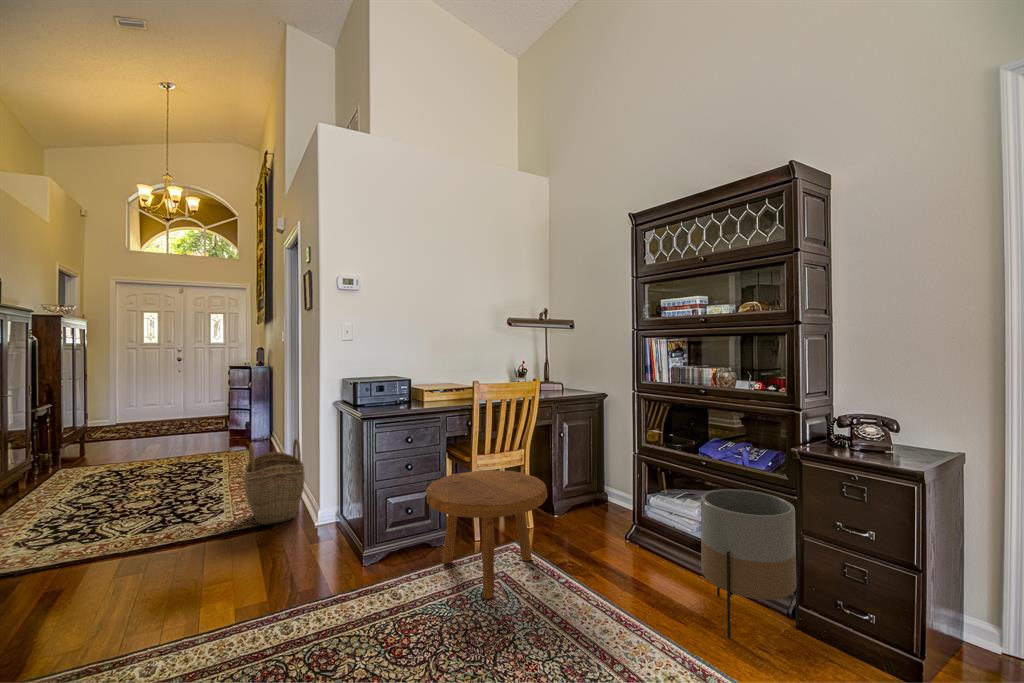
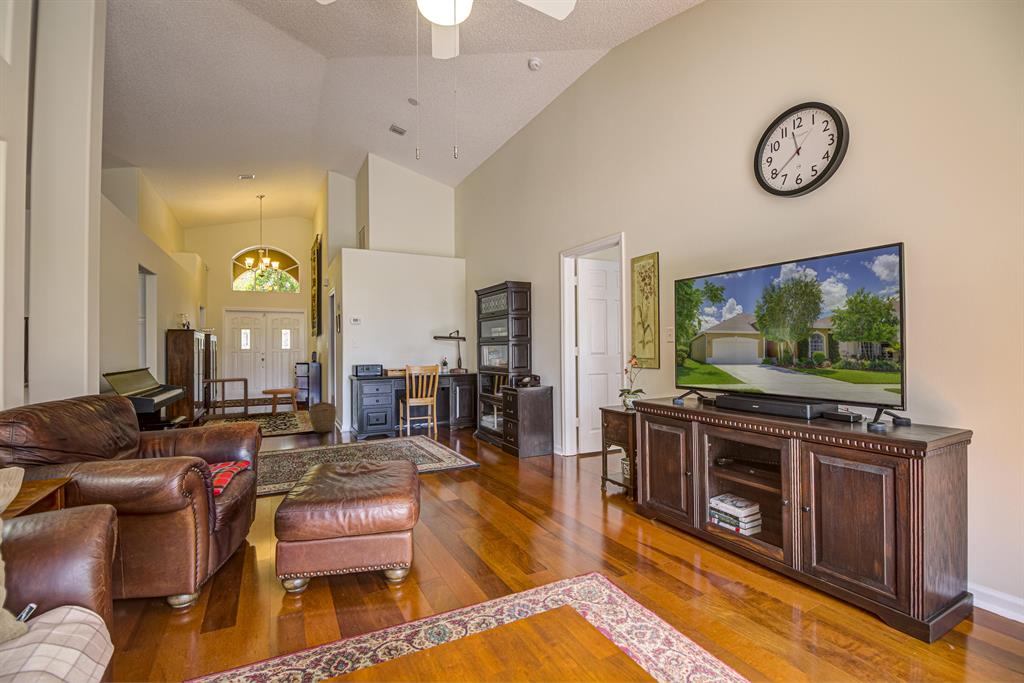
side table: none [36,393,133,479] -> present [202,378,248,421]
footstool: present [426,470,547,599] -> present [262,388,299,416]
planter: present [701,489,799,638] -> none [477,405,509,453]

